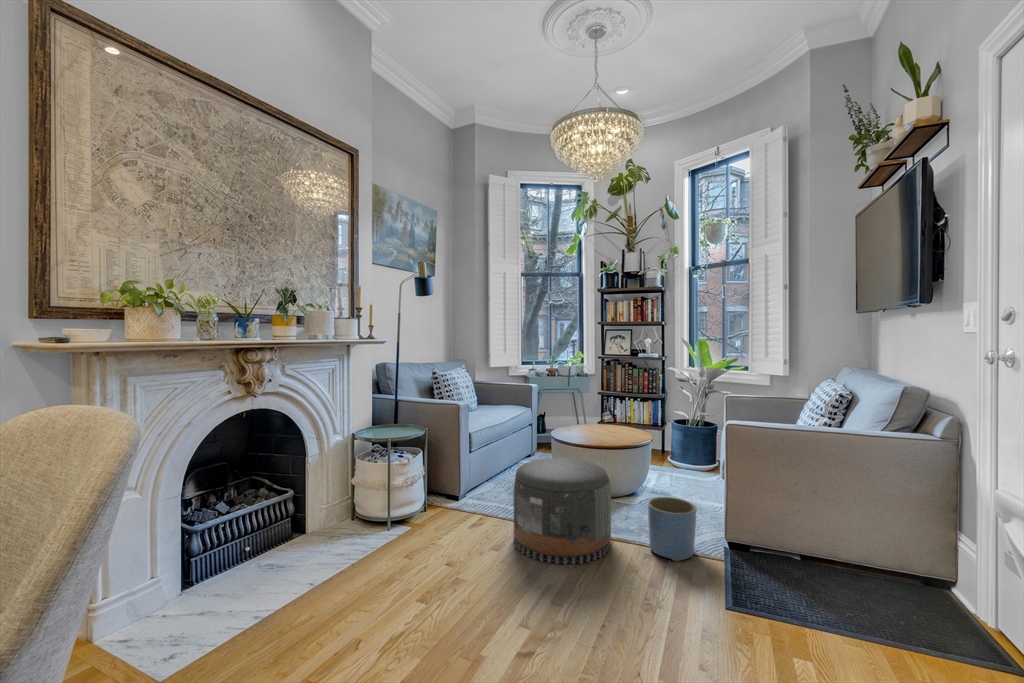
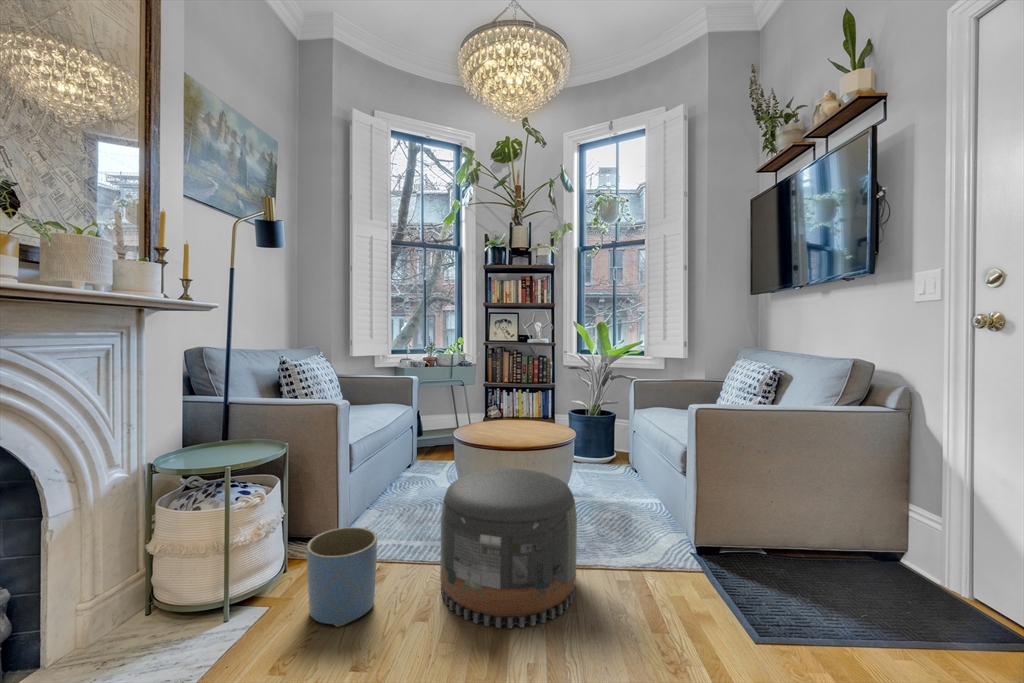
planter: present [648,497,696,561] -> present [306,527,377,627]

